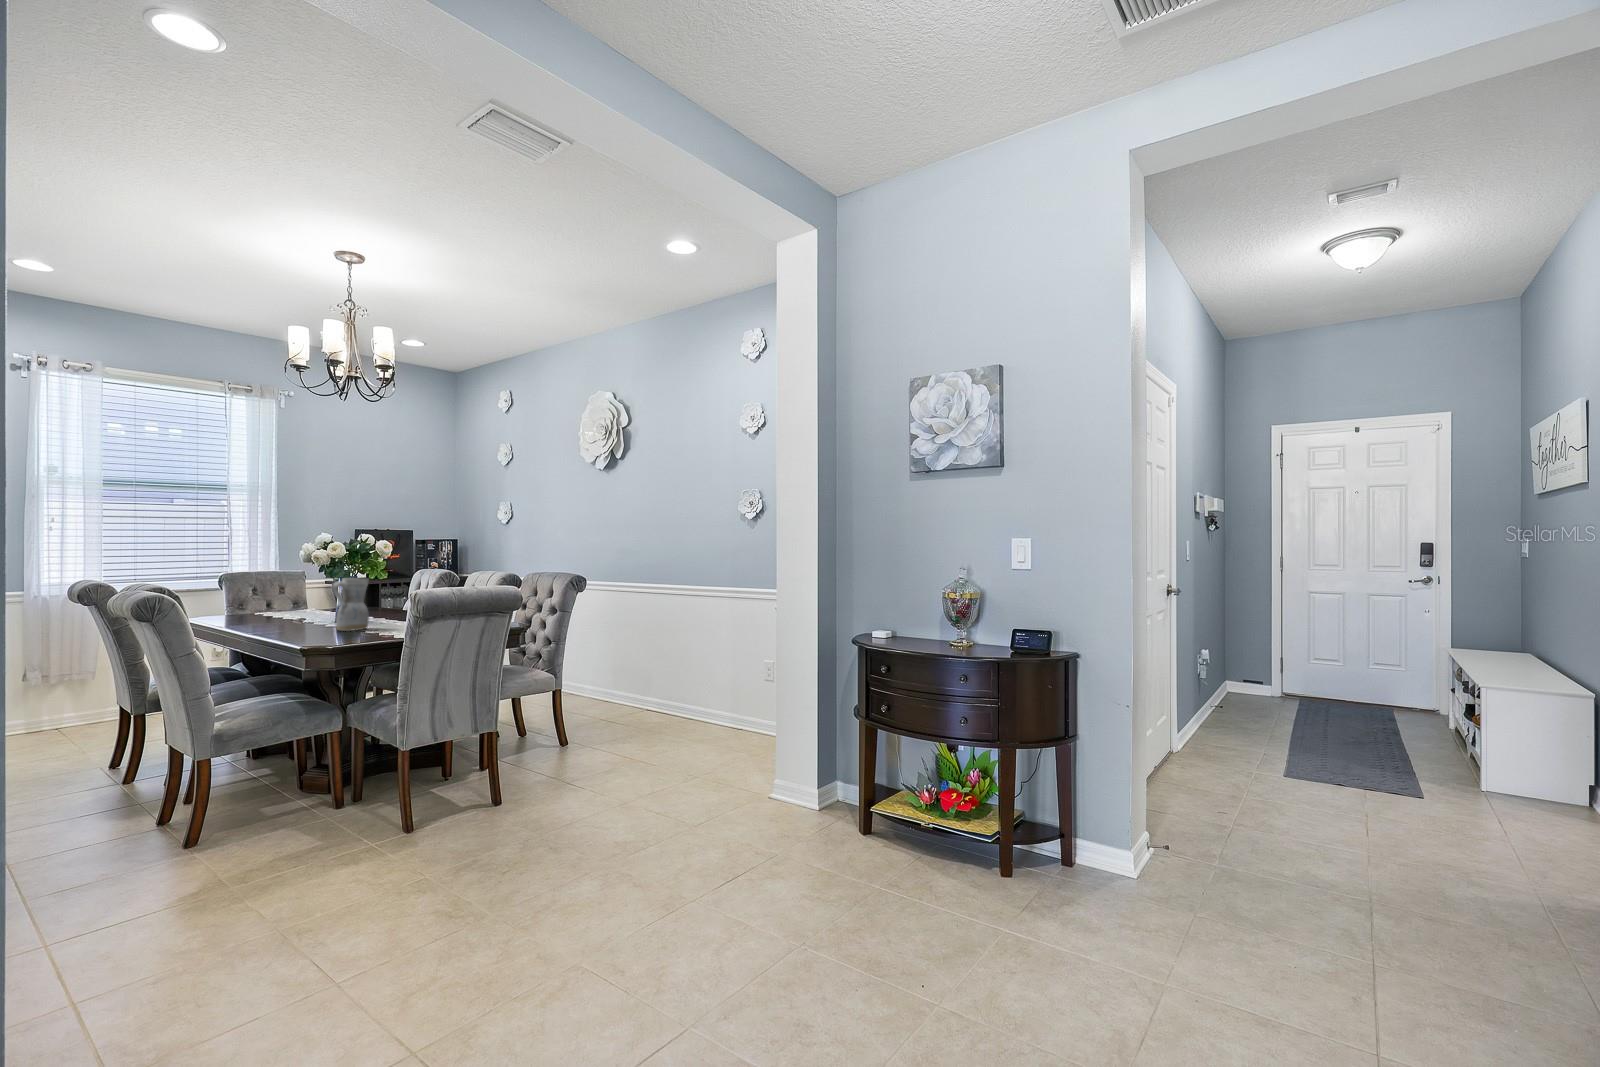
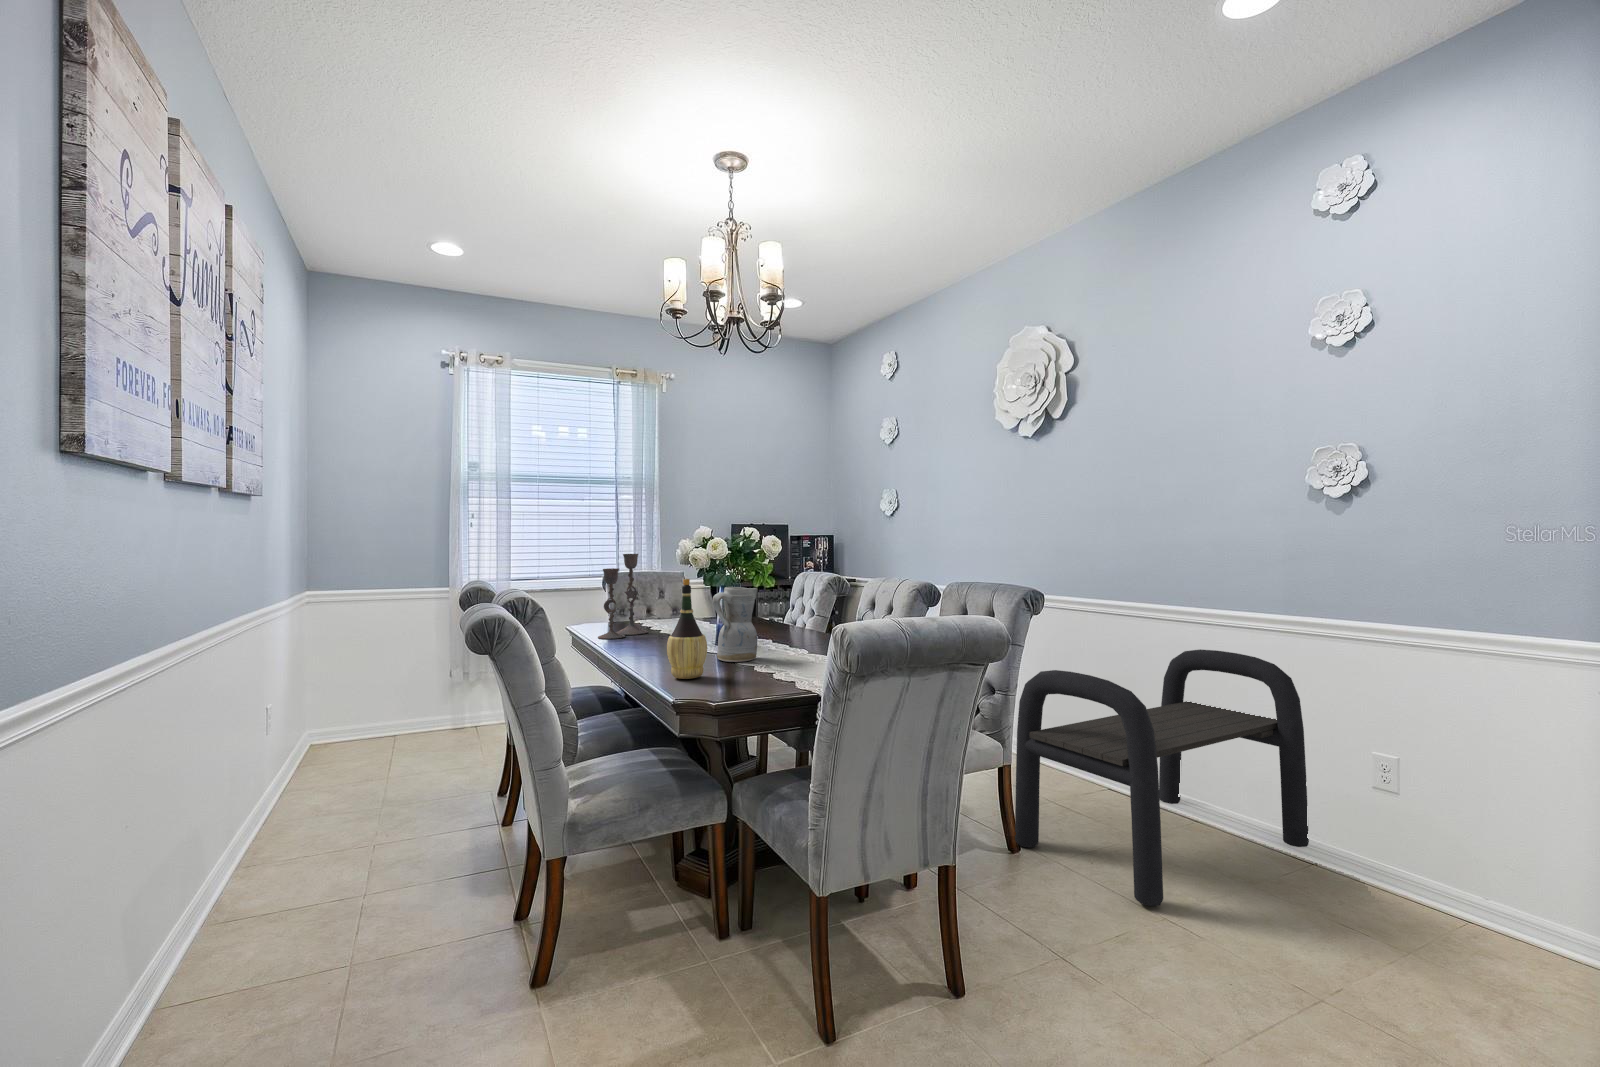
candlestick: none [225,555,272,624] -> present [598,554,648,639]
wine bottle: none [295,571,327,639] -> present [667,579,707,679]
bench: none [561,615,743,762] -> present [1015,649,1309,906]

